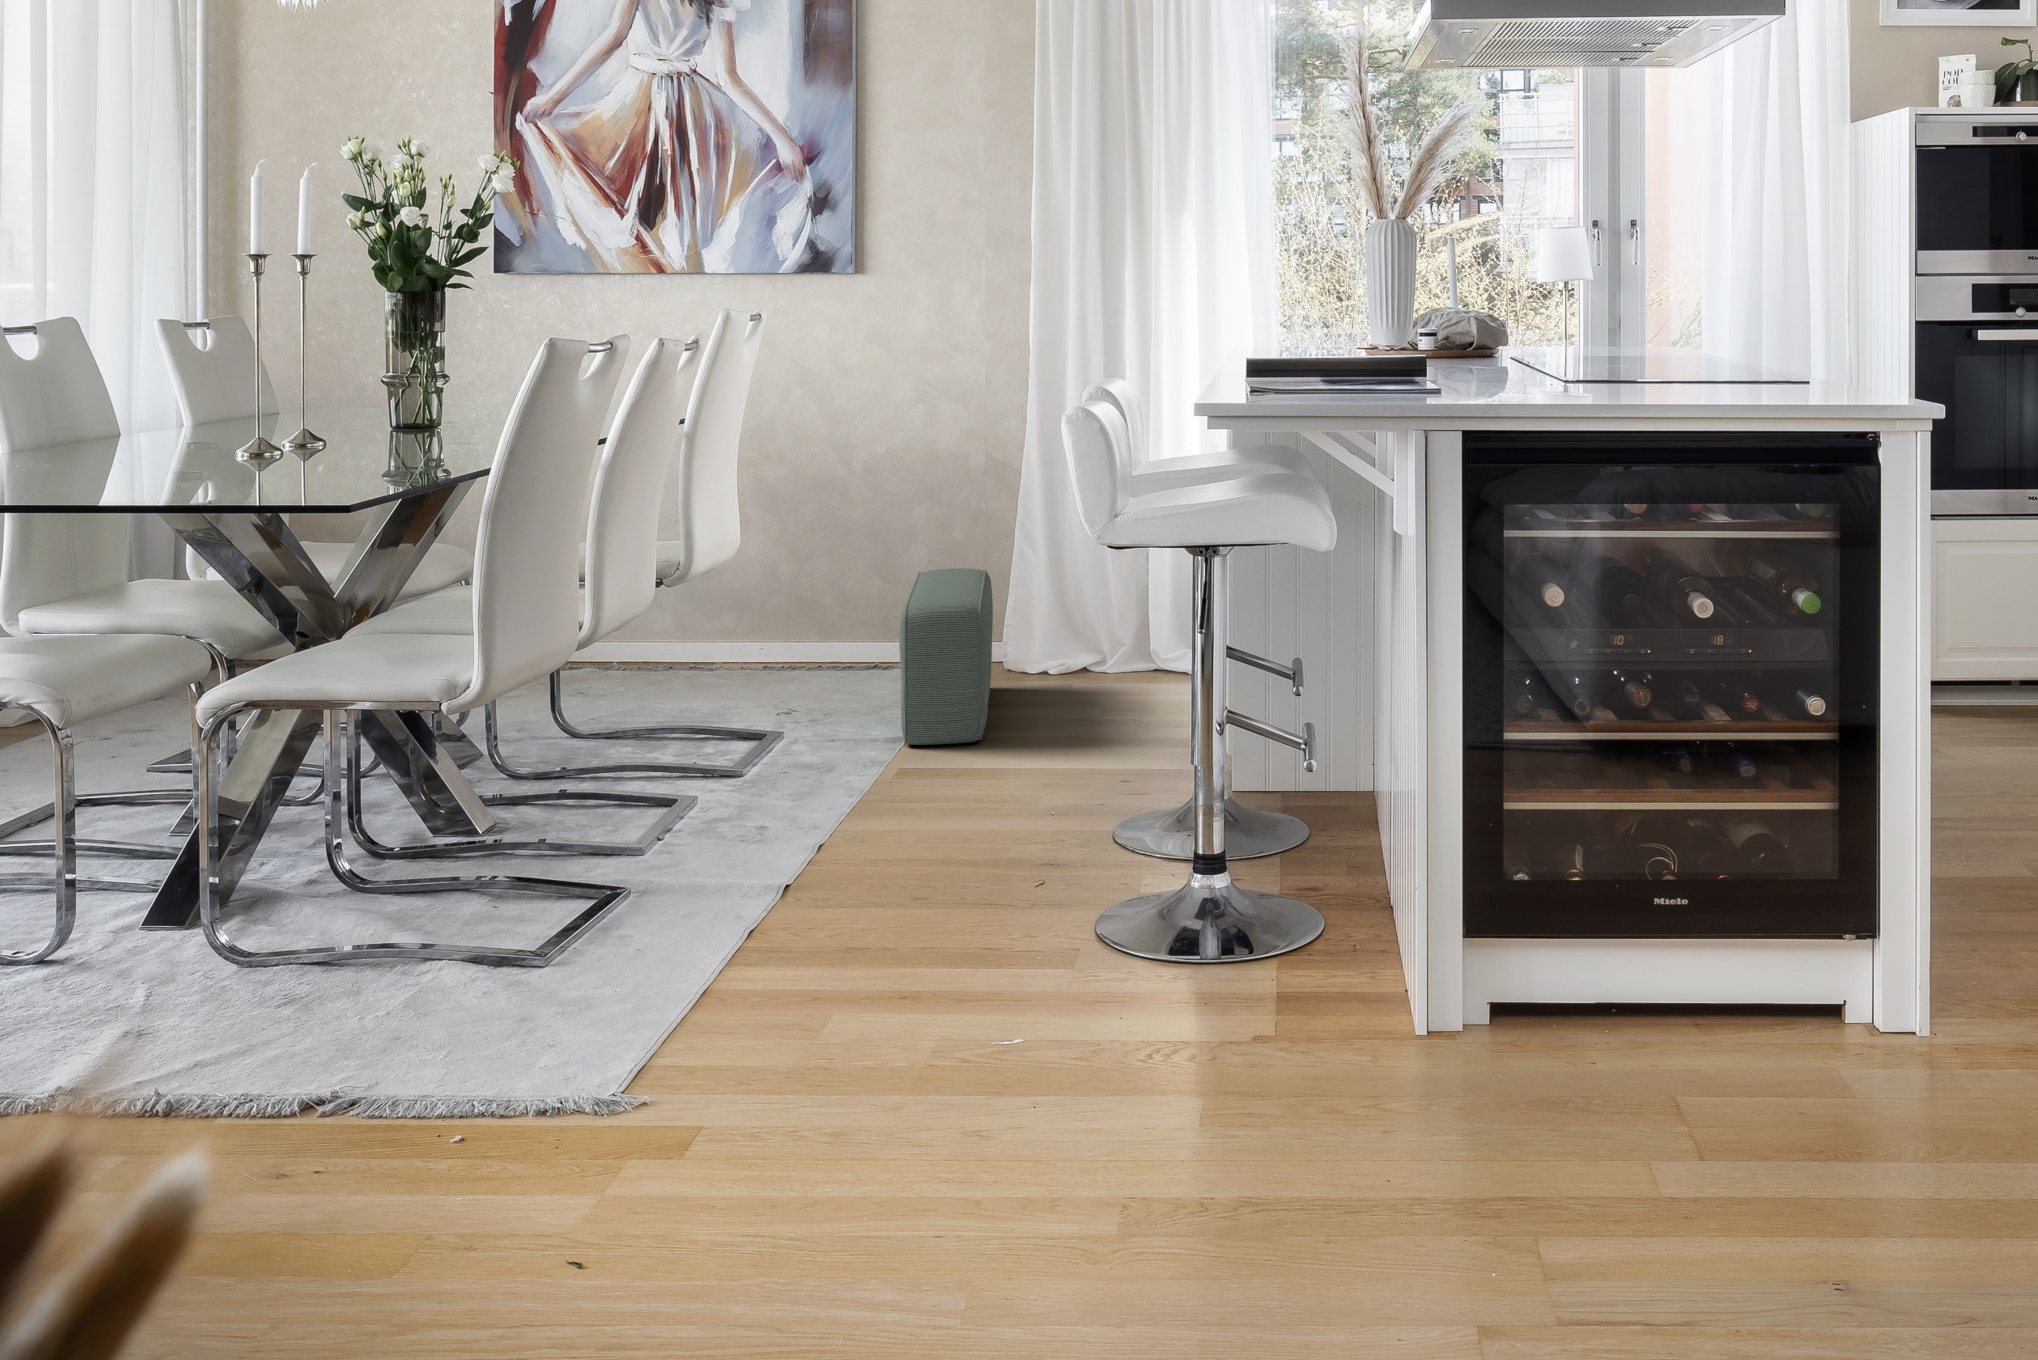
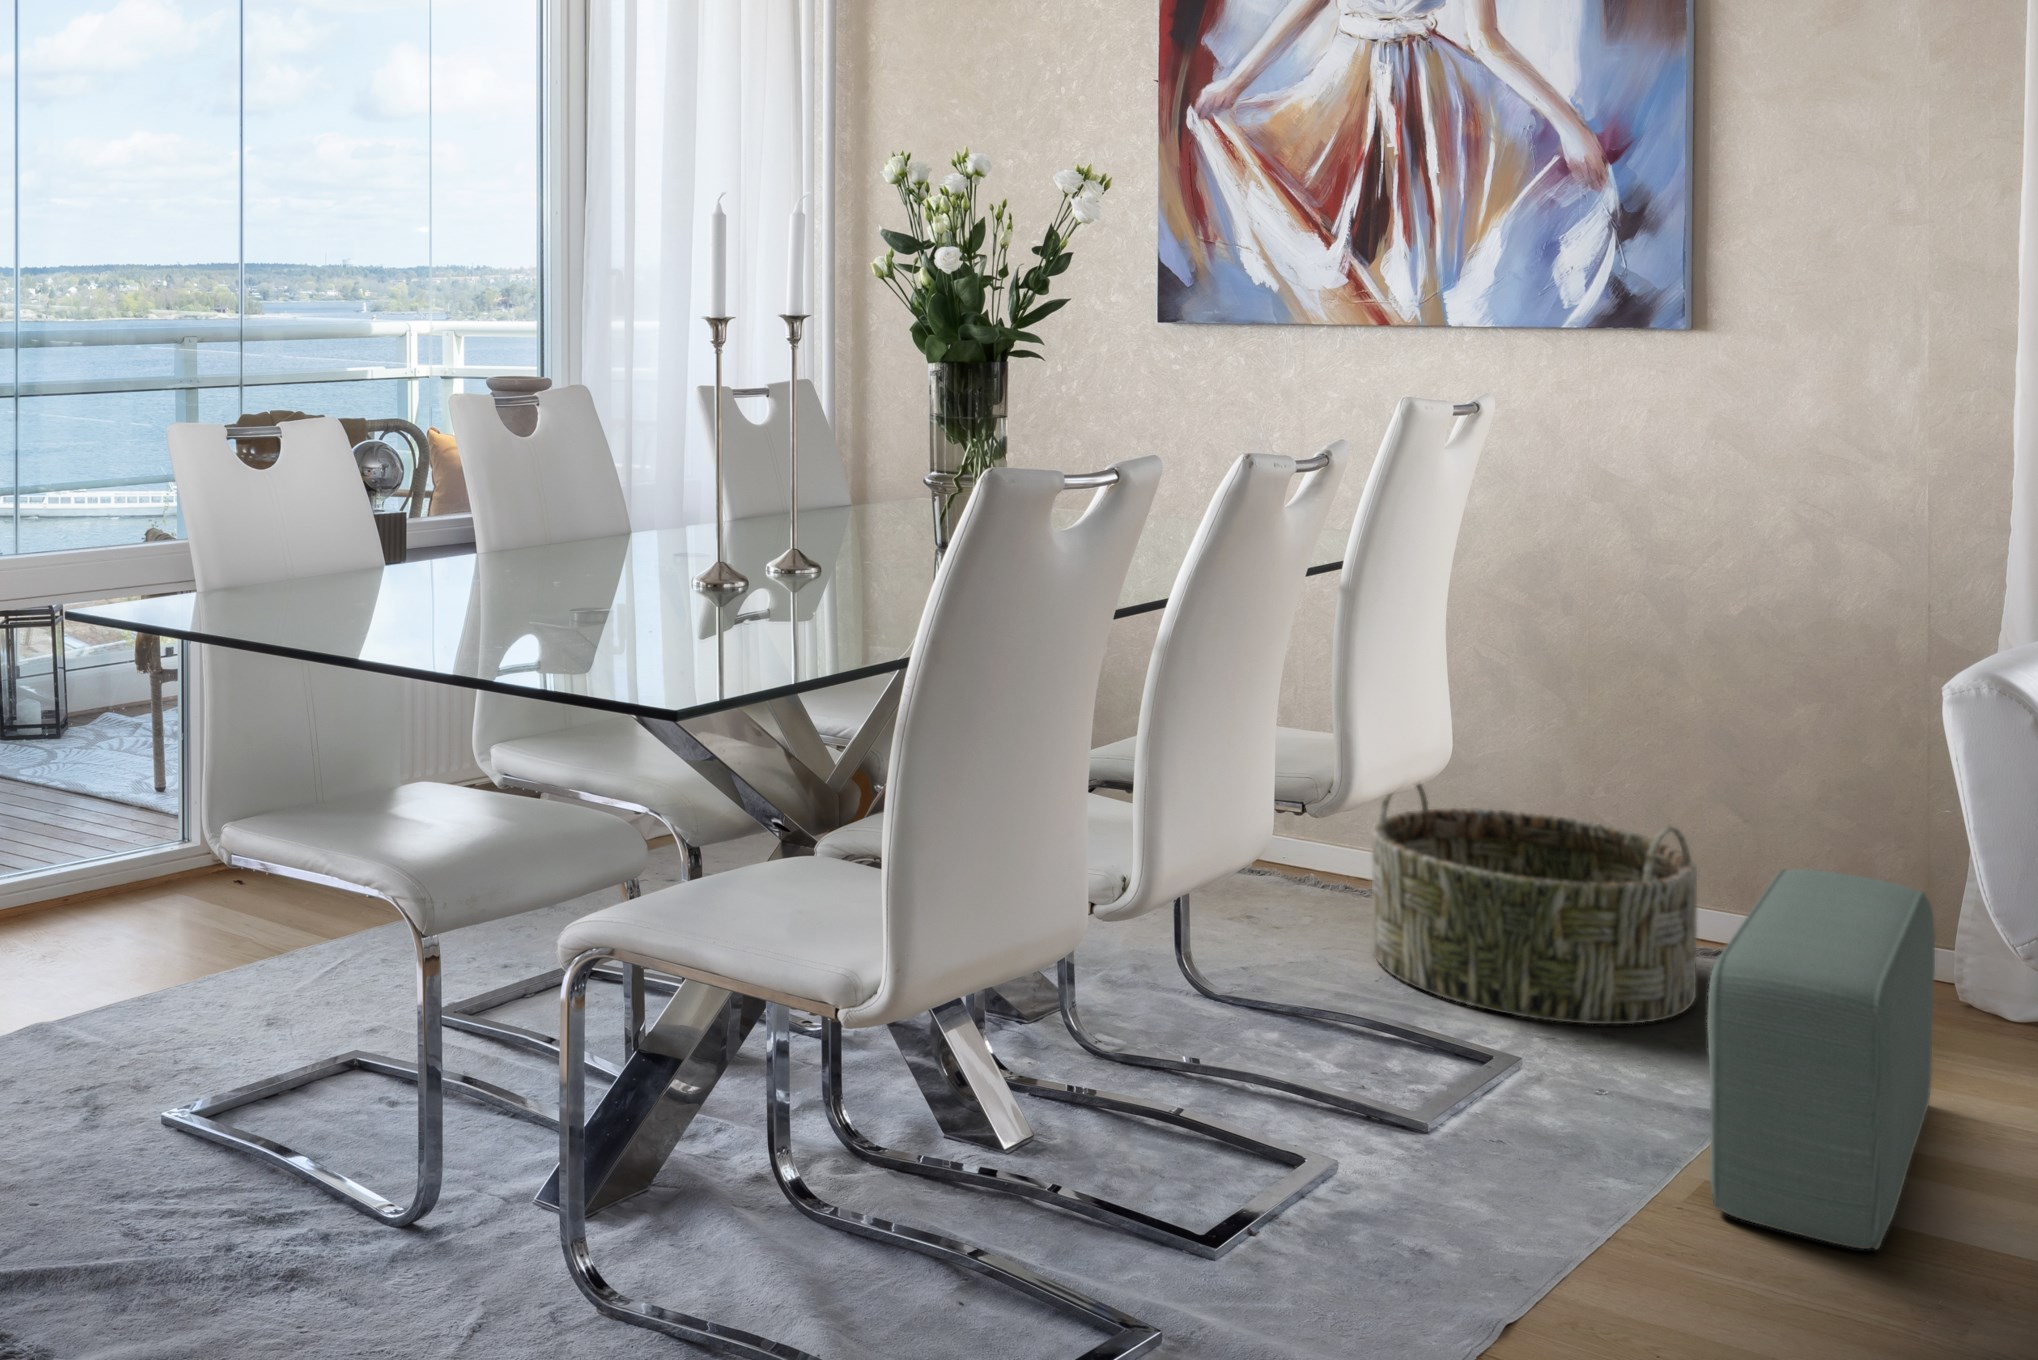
basket: none [675,567,867,697] -> present [1372,784,1697,1024]

